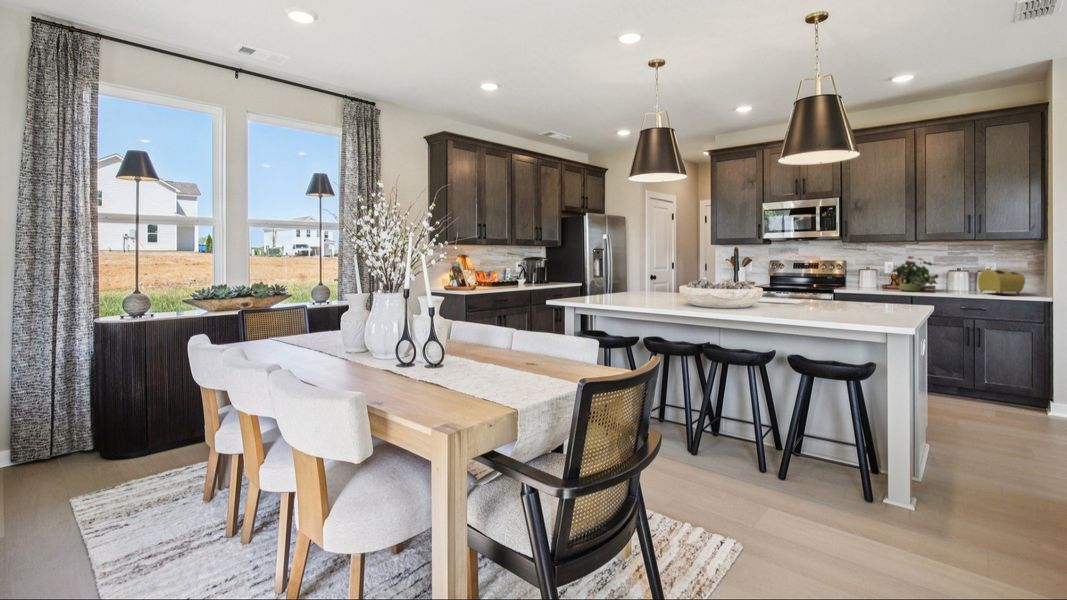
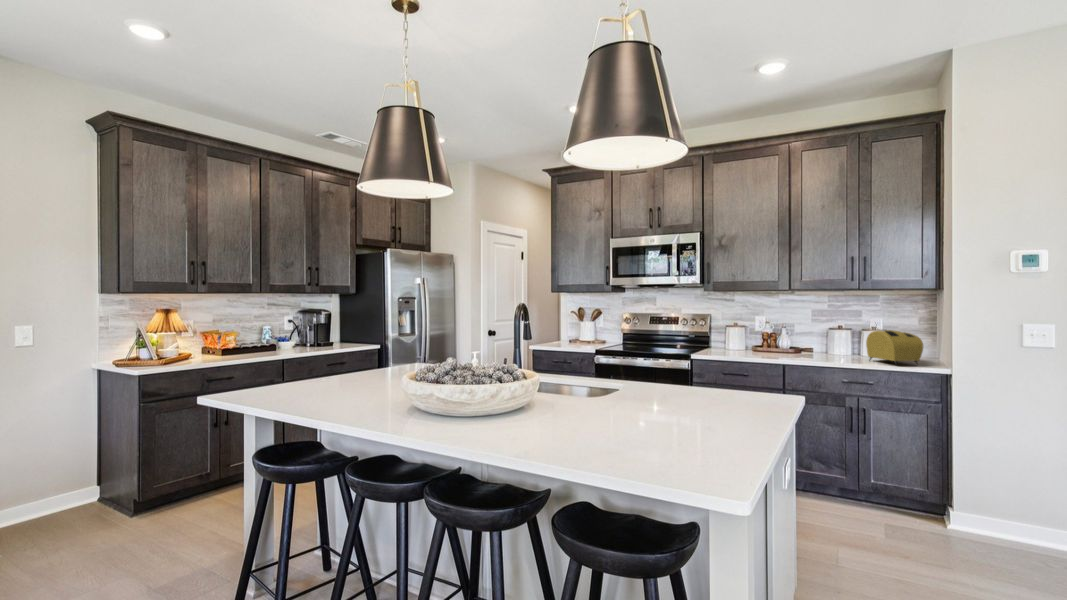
potted plant: present [892,256,938,291] -> none [762,310,819,356]

